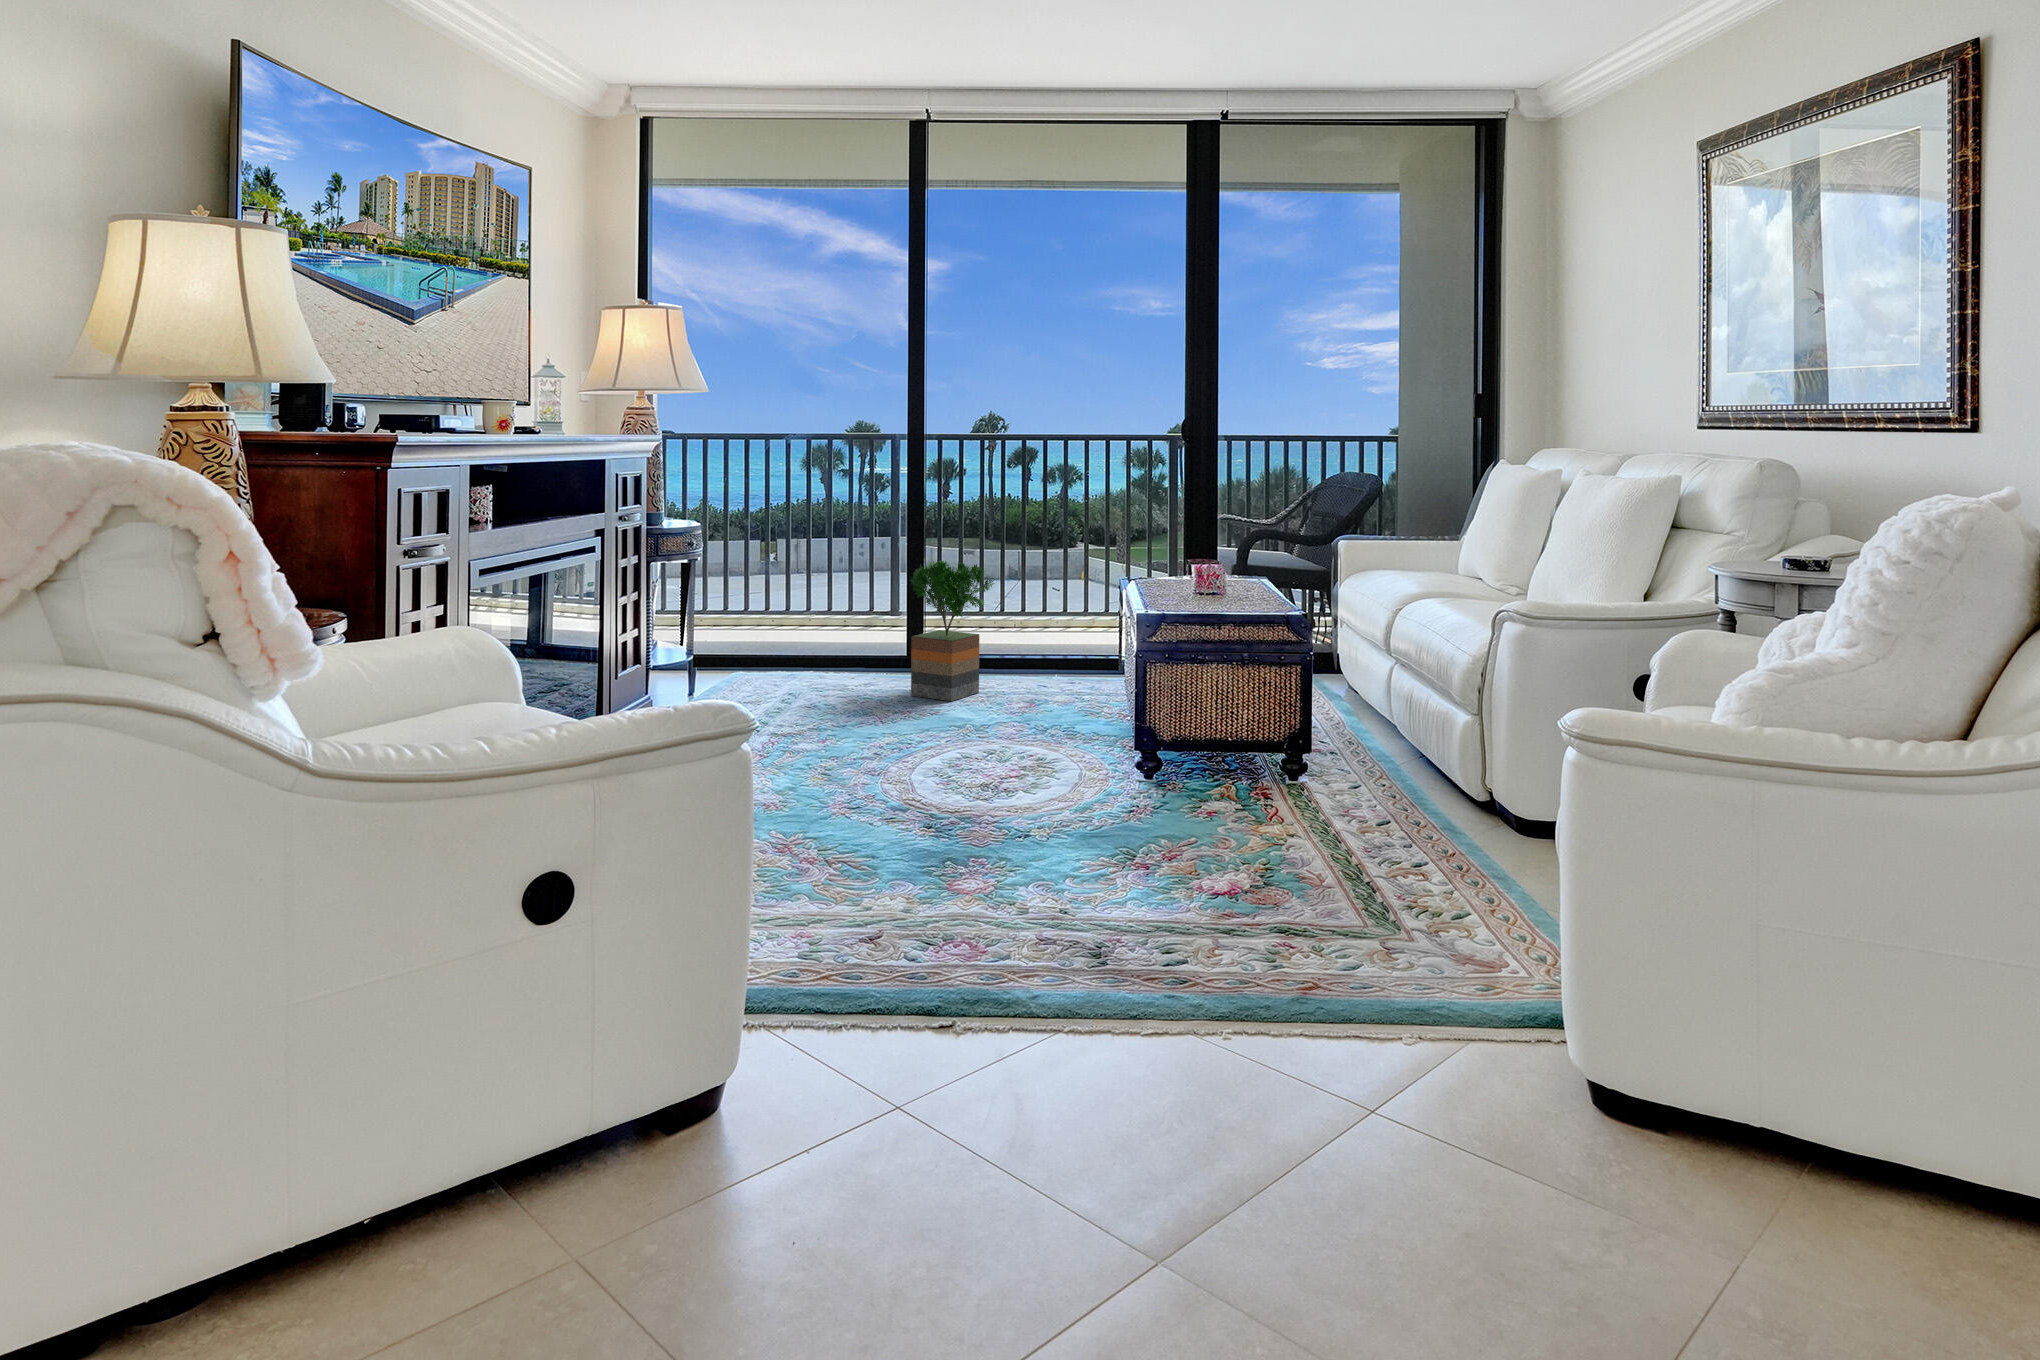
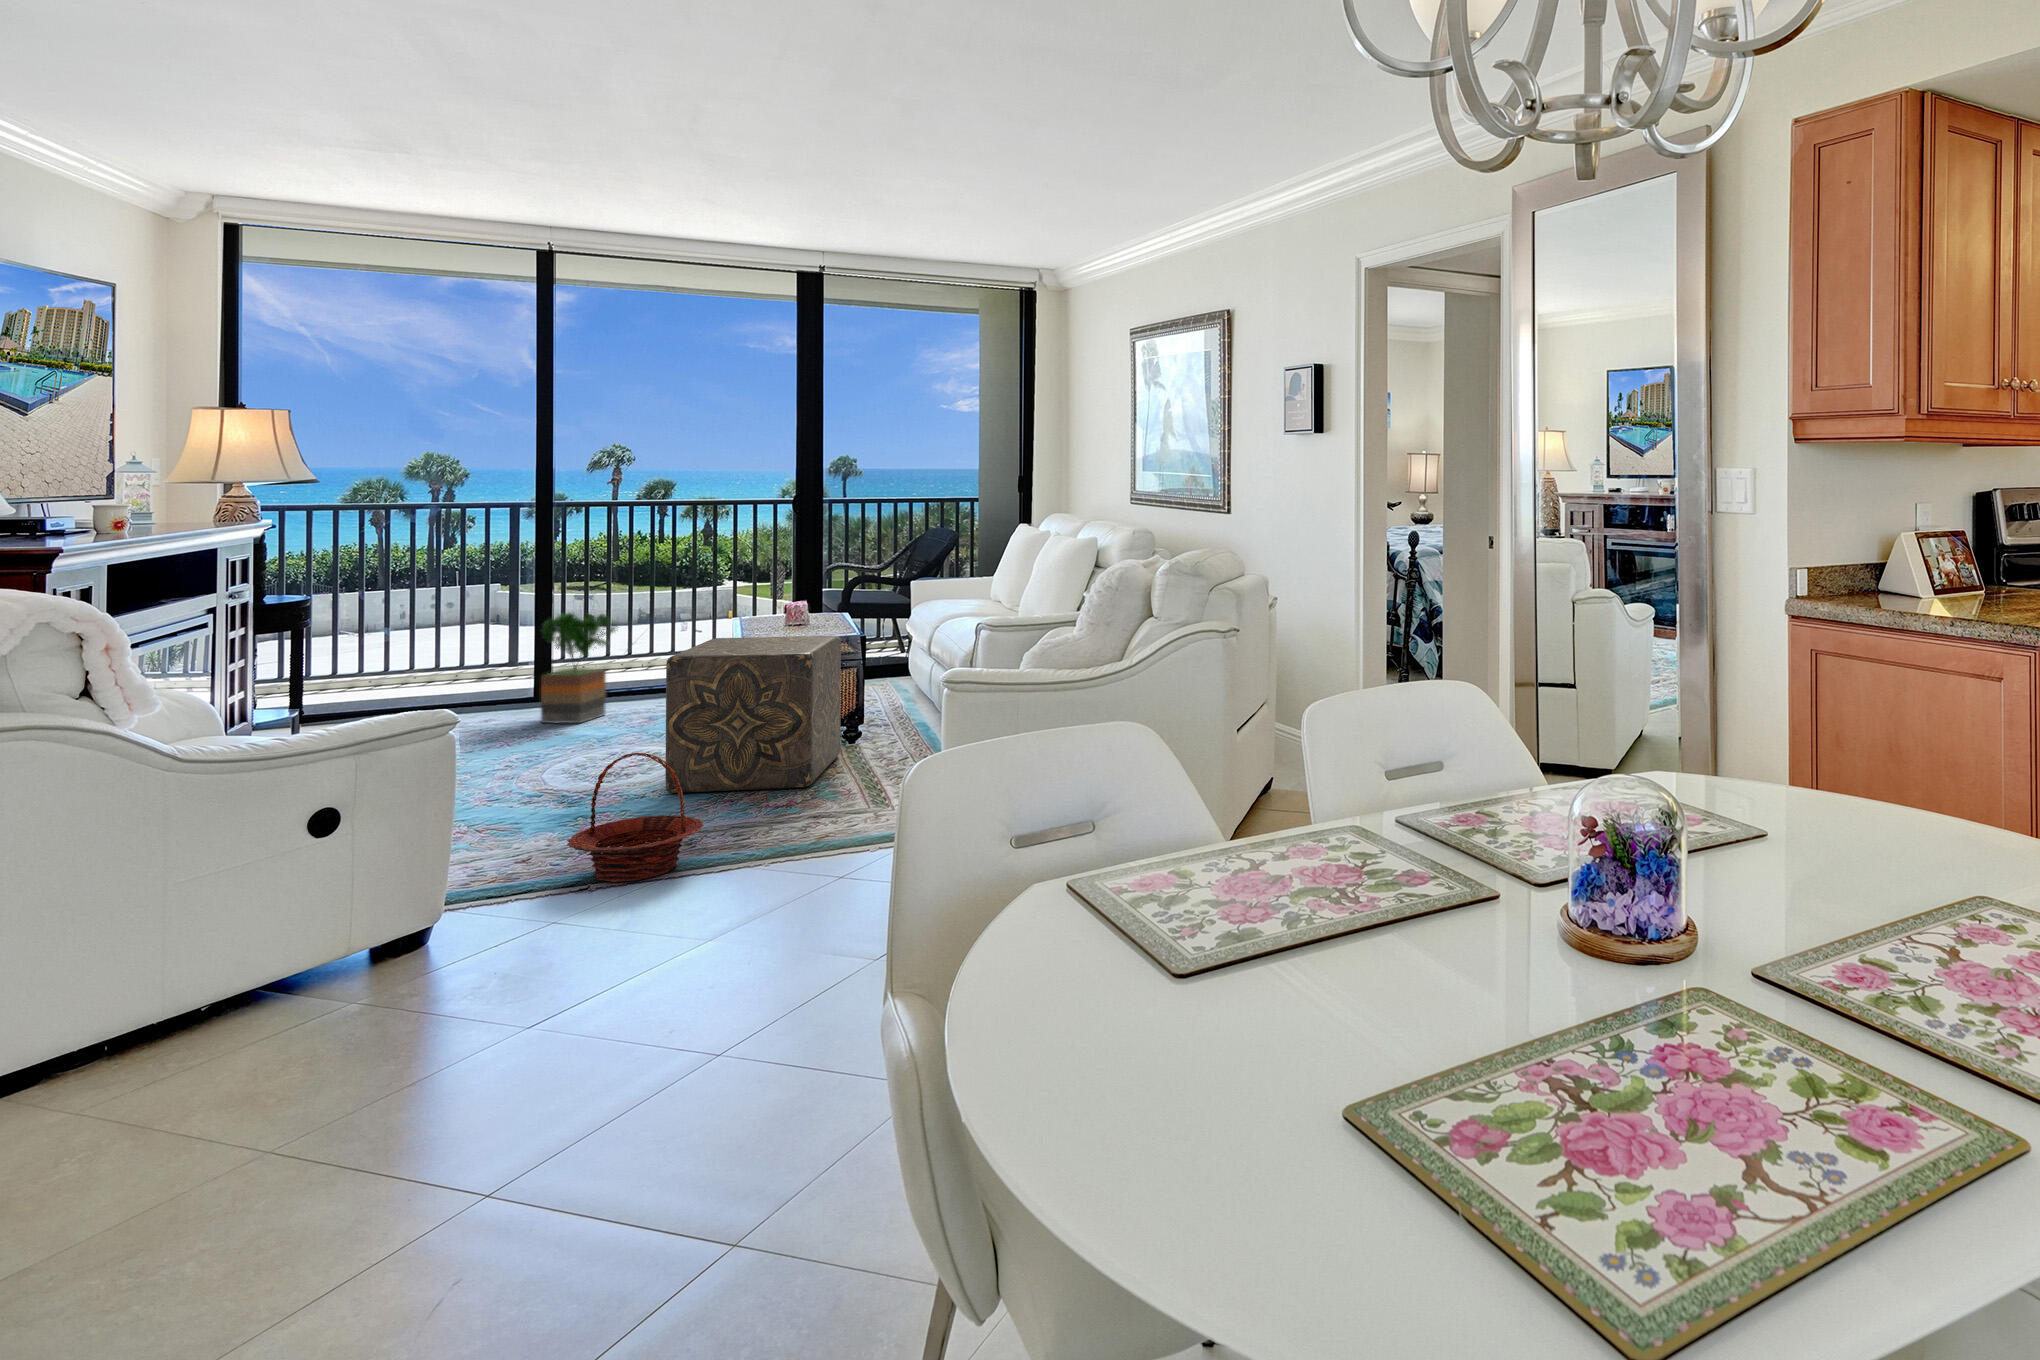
ottoman: none [1055,607,1289,857] -> present [665,636,841,793]
basket: none [924,797,1128,1027] -> present [567,753,704,882]

